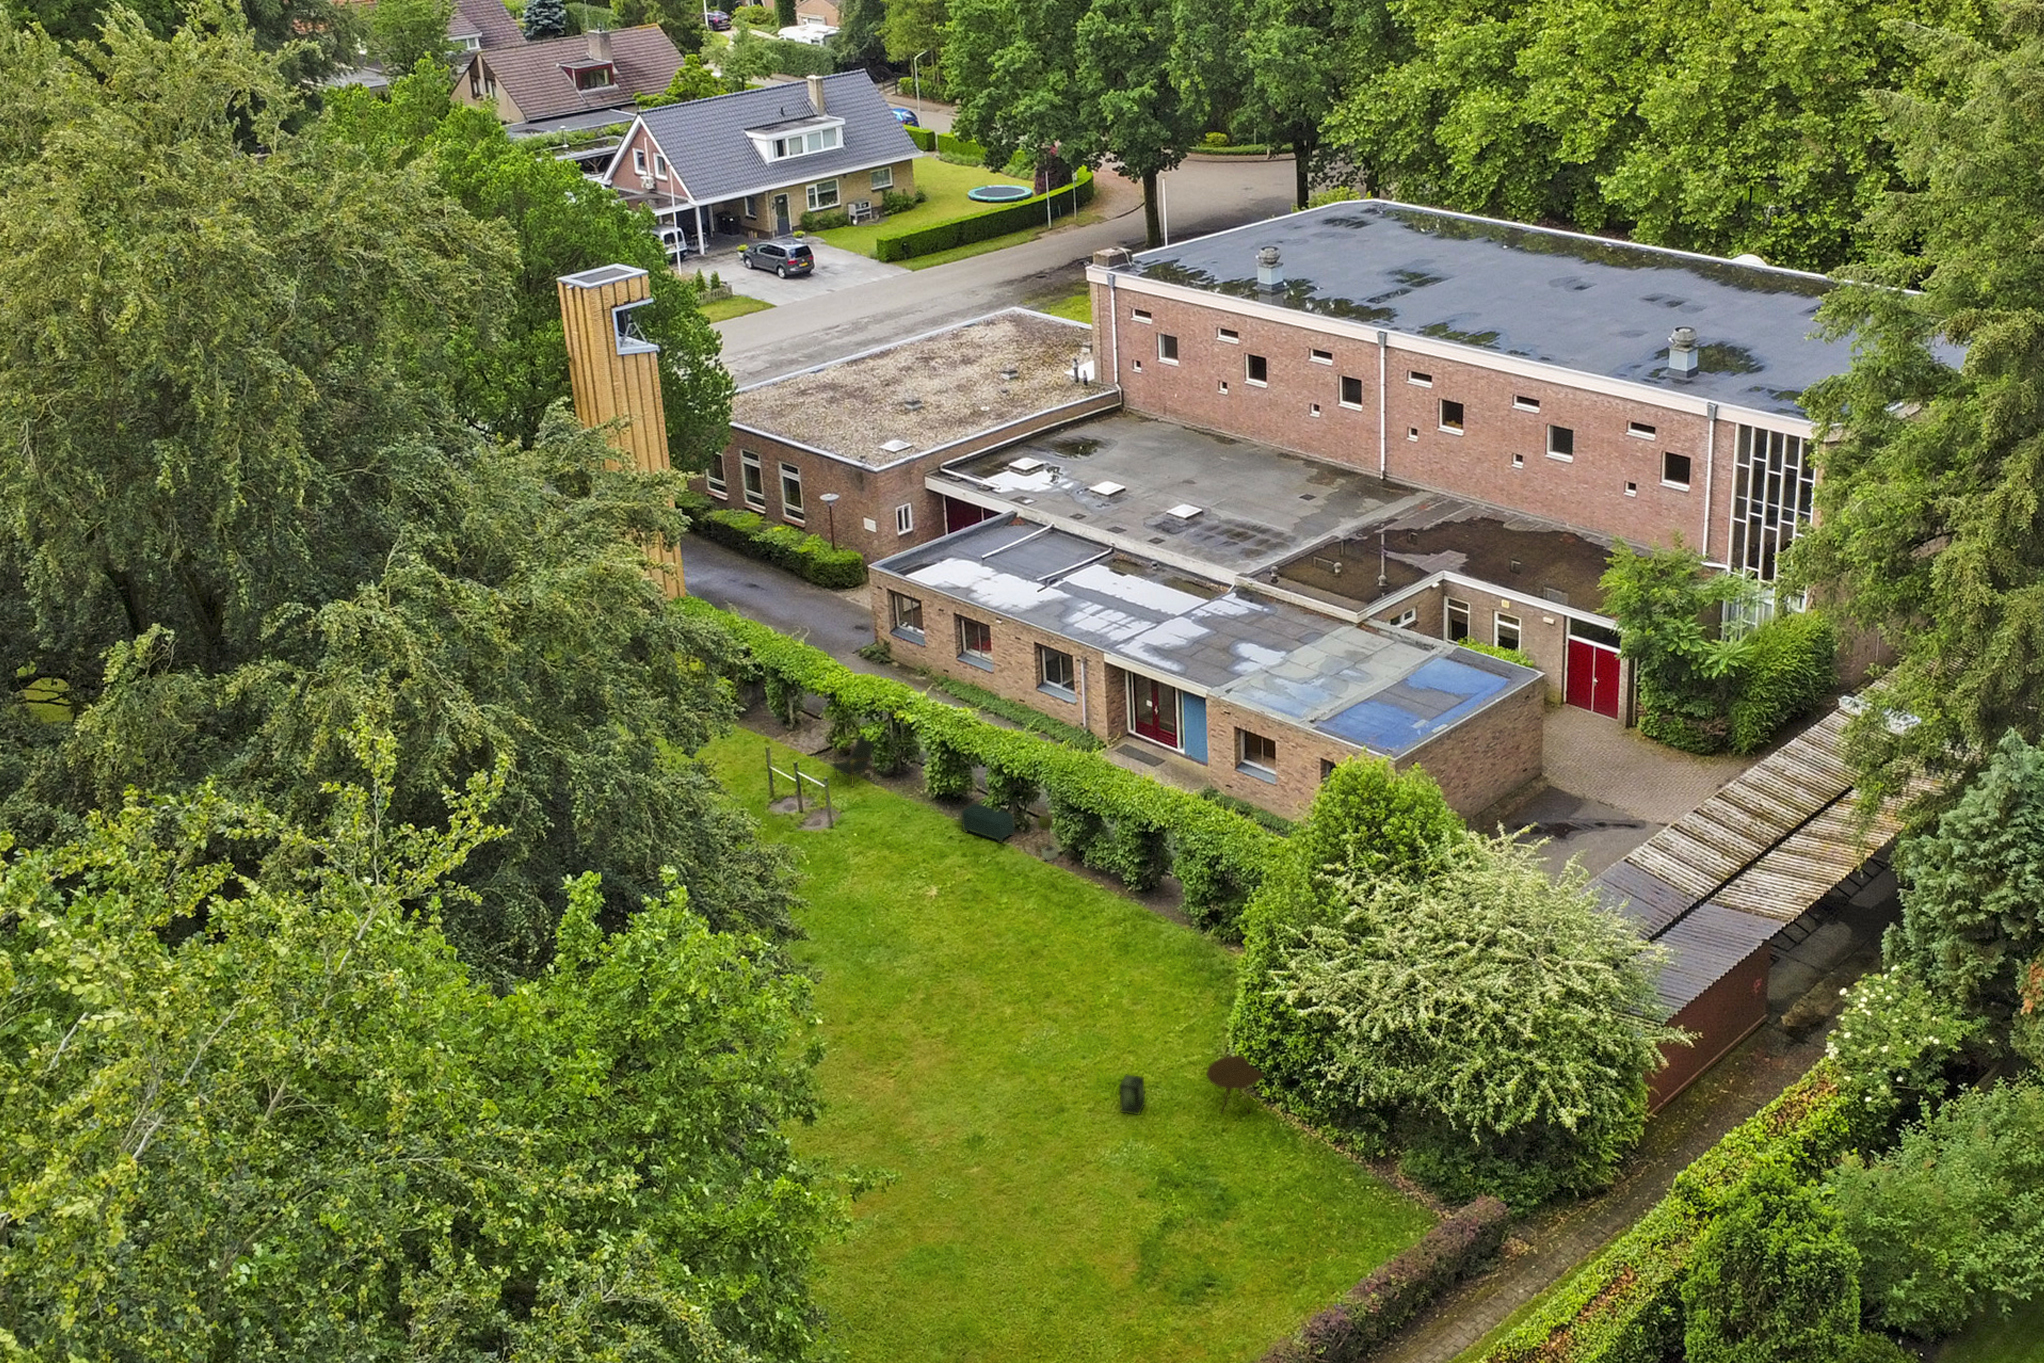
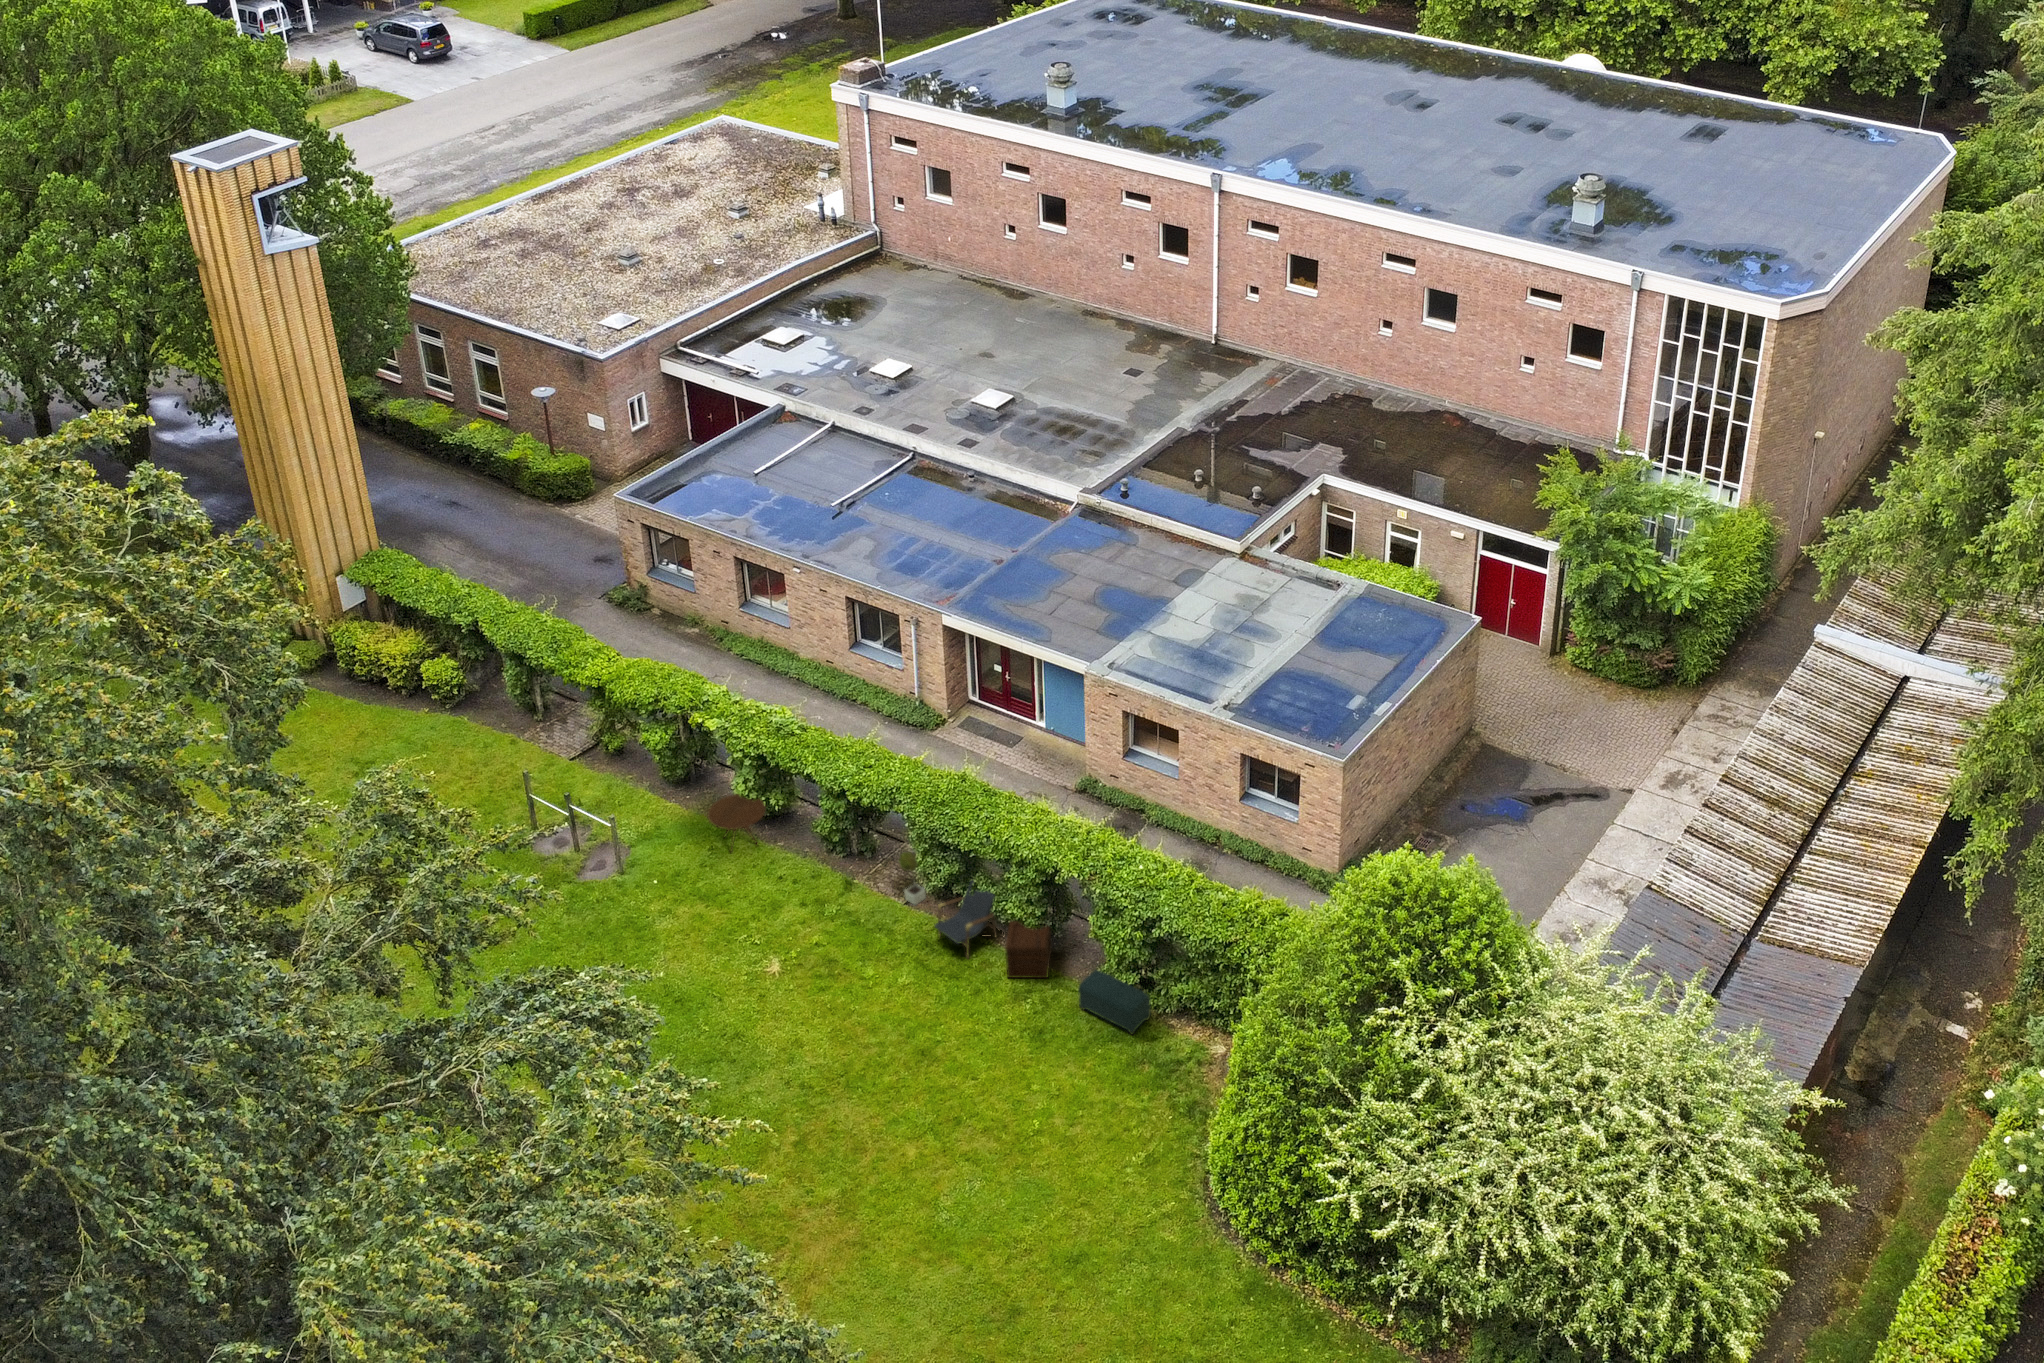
lounge chair: present [832,735,876,782] -> present [935,881,996,957]
bench: present [962,803,1015,843] -> present [1078,970,1151,1034]
wooden crate: none [1106,865,1147,911] -> present [1005,921,1052,978]
round table: present [1207,1056,1263,1111] -> present [708,794,766,842]
storage box: present [1119,1075,1145,1115] -> none [1102,1277,1131,1328]

